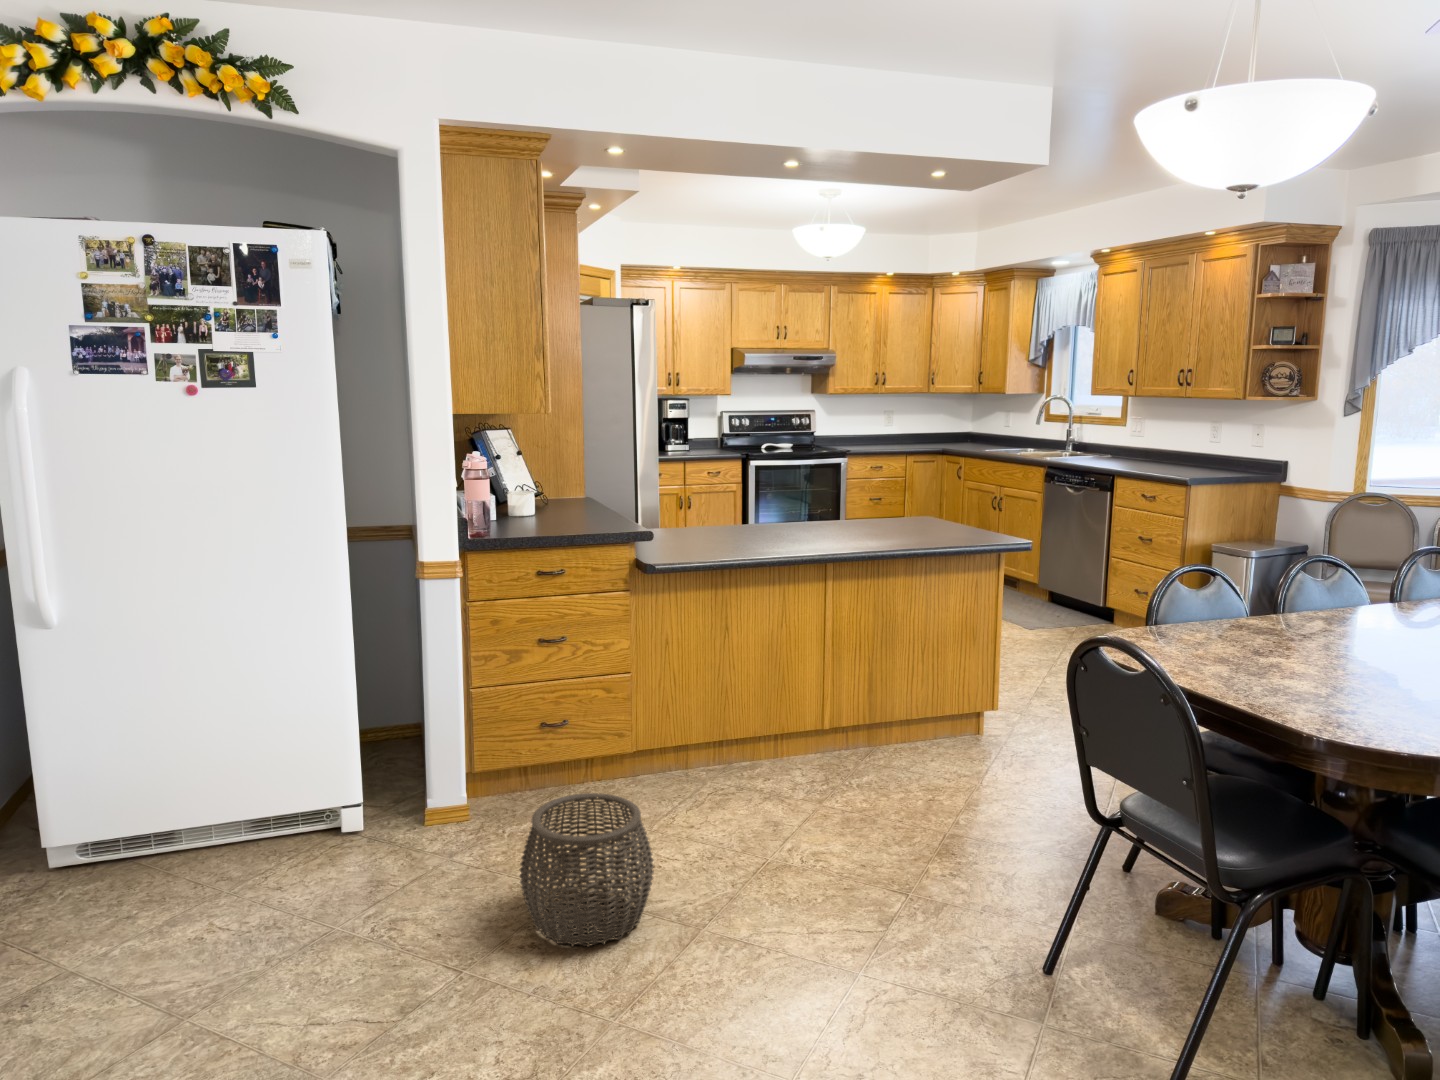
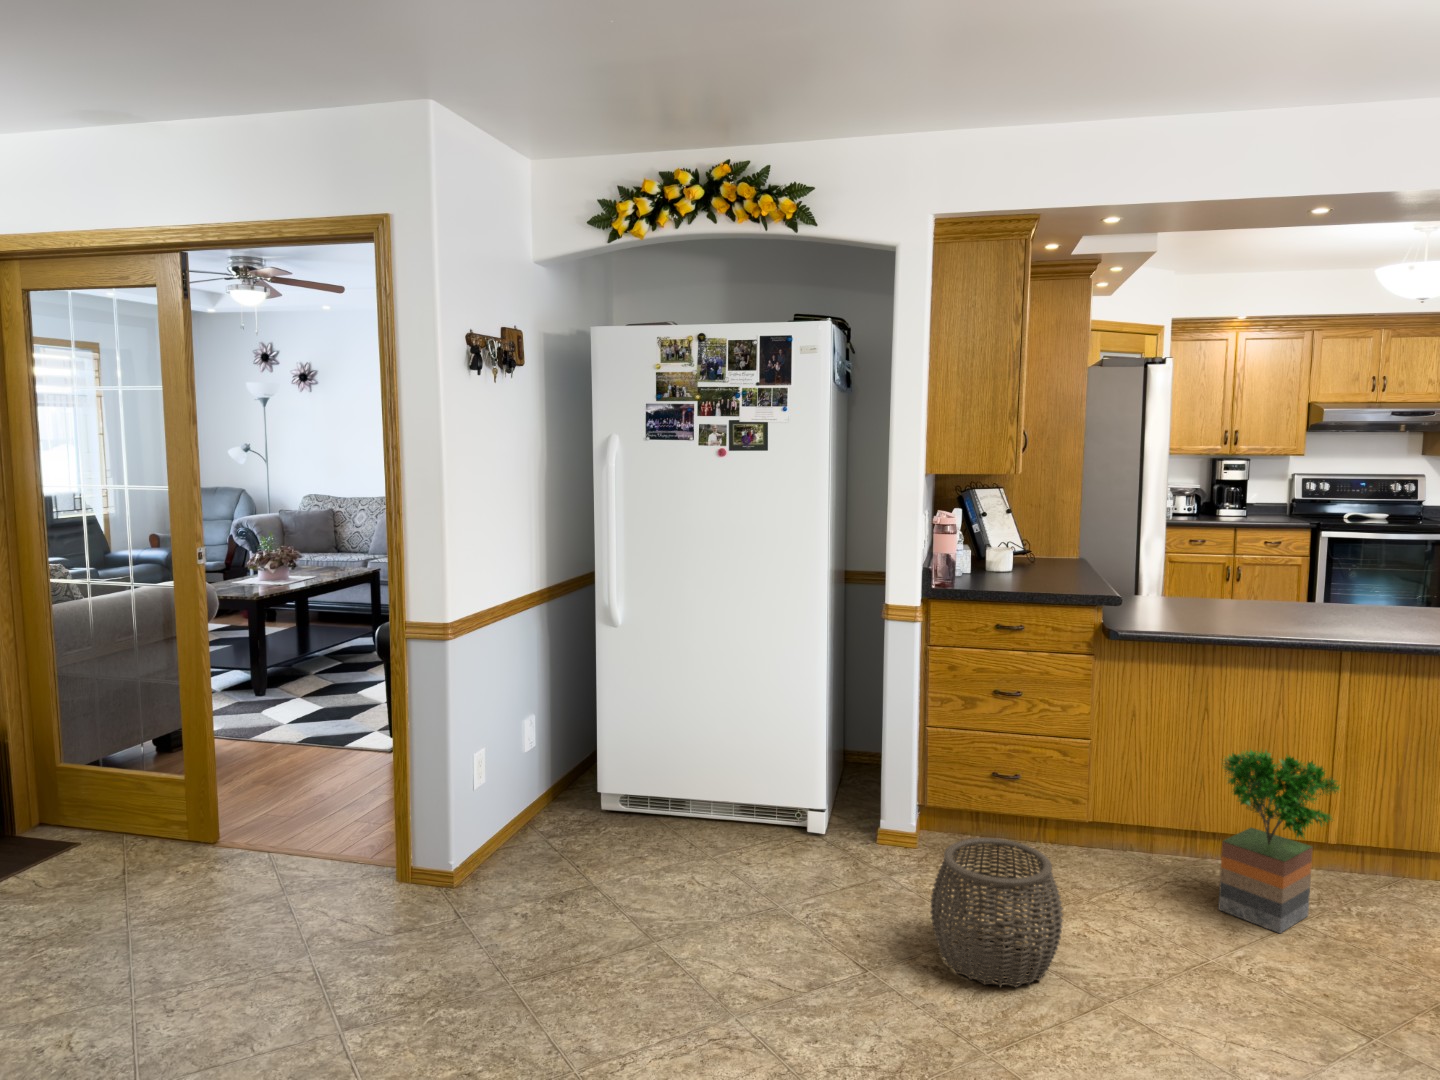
potted tree: none [750,659,847,820] -> present [1218,750,1339,933]

